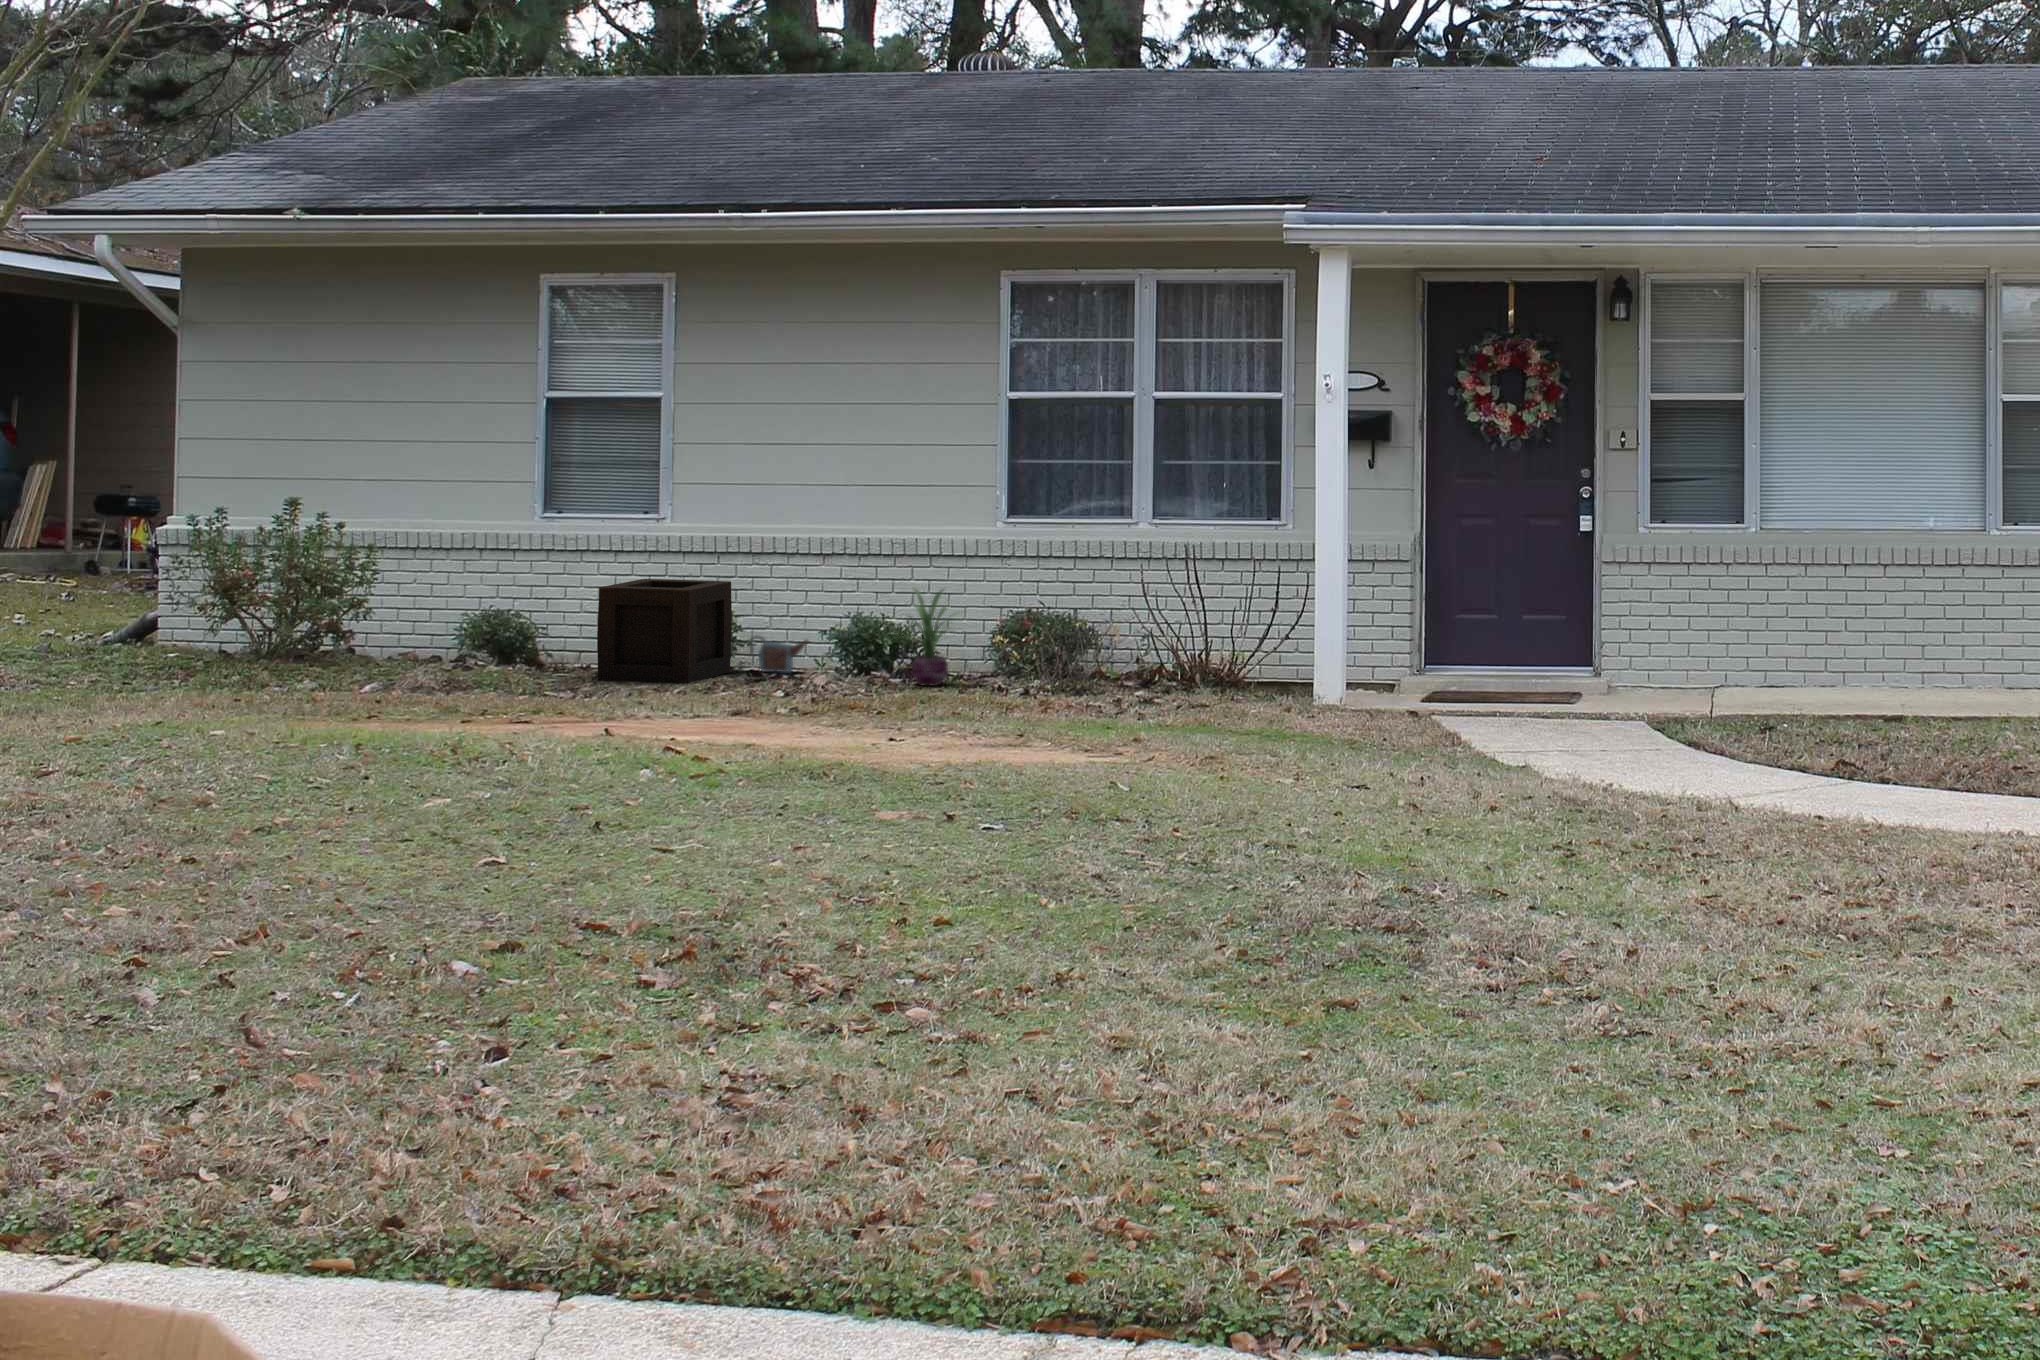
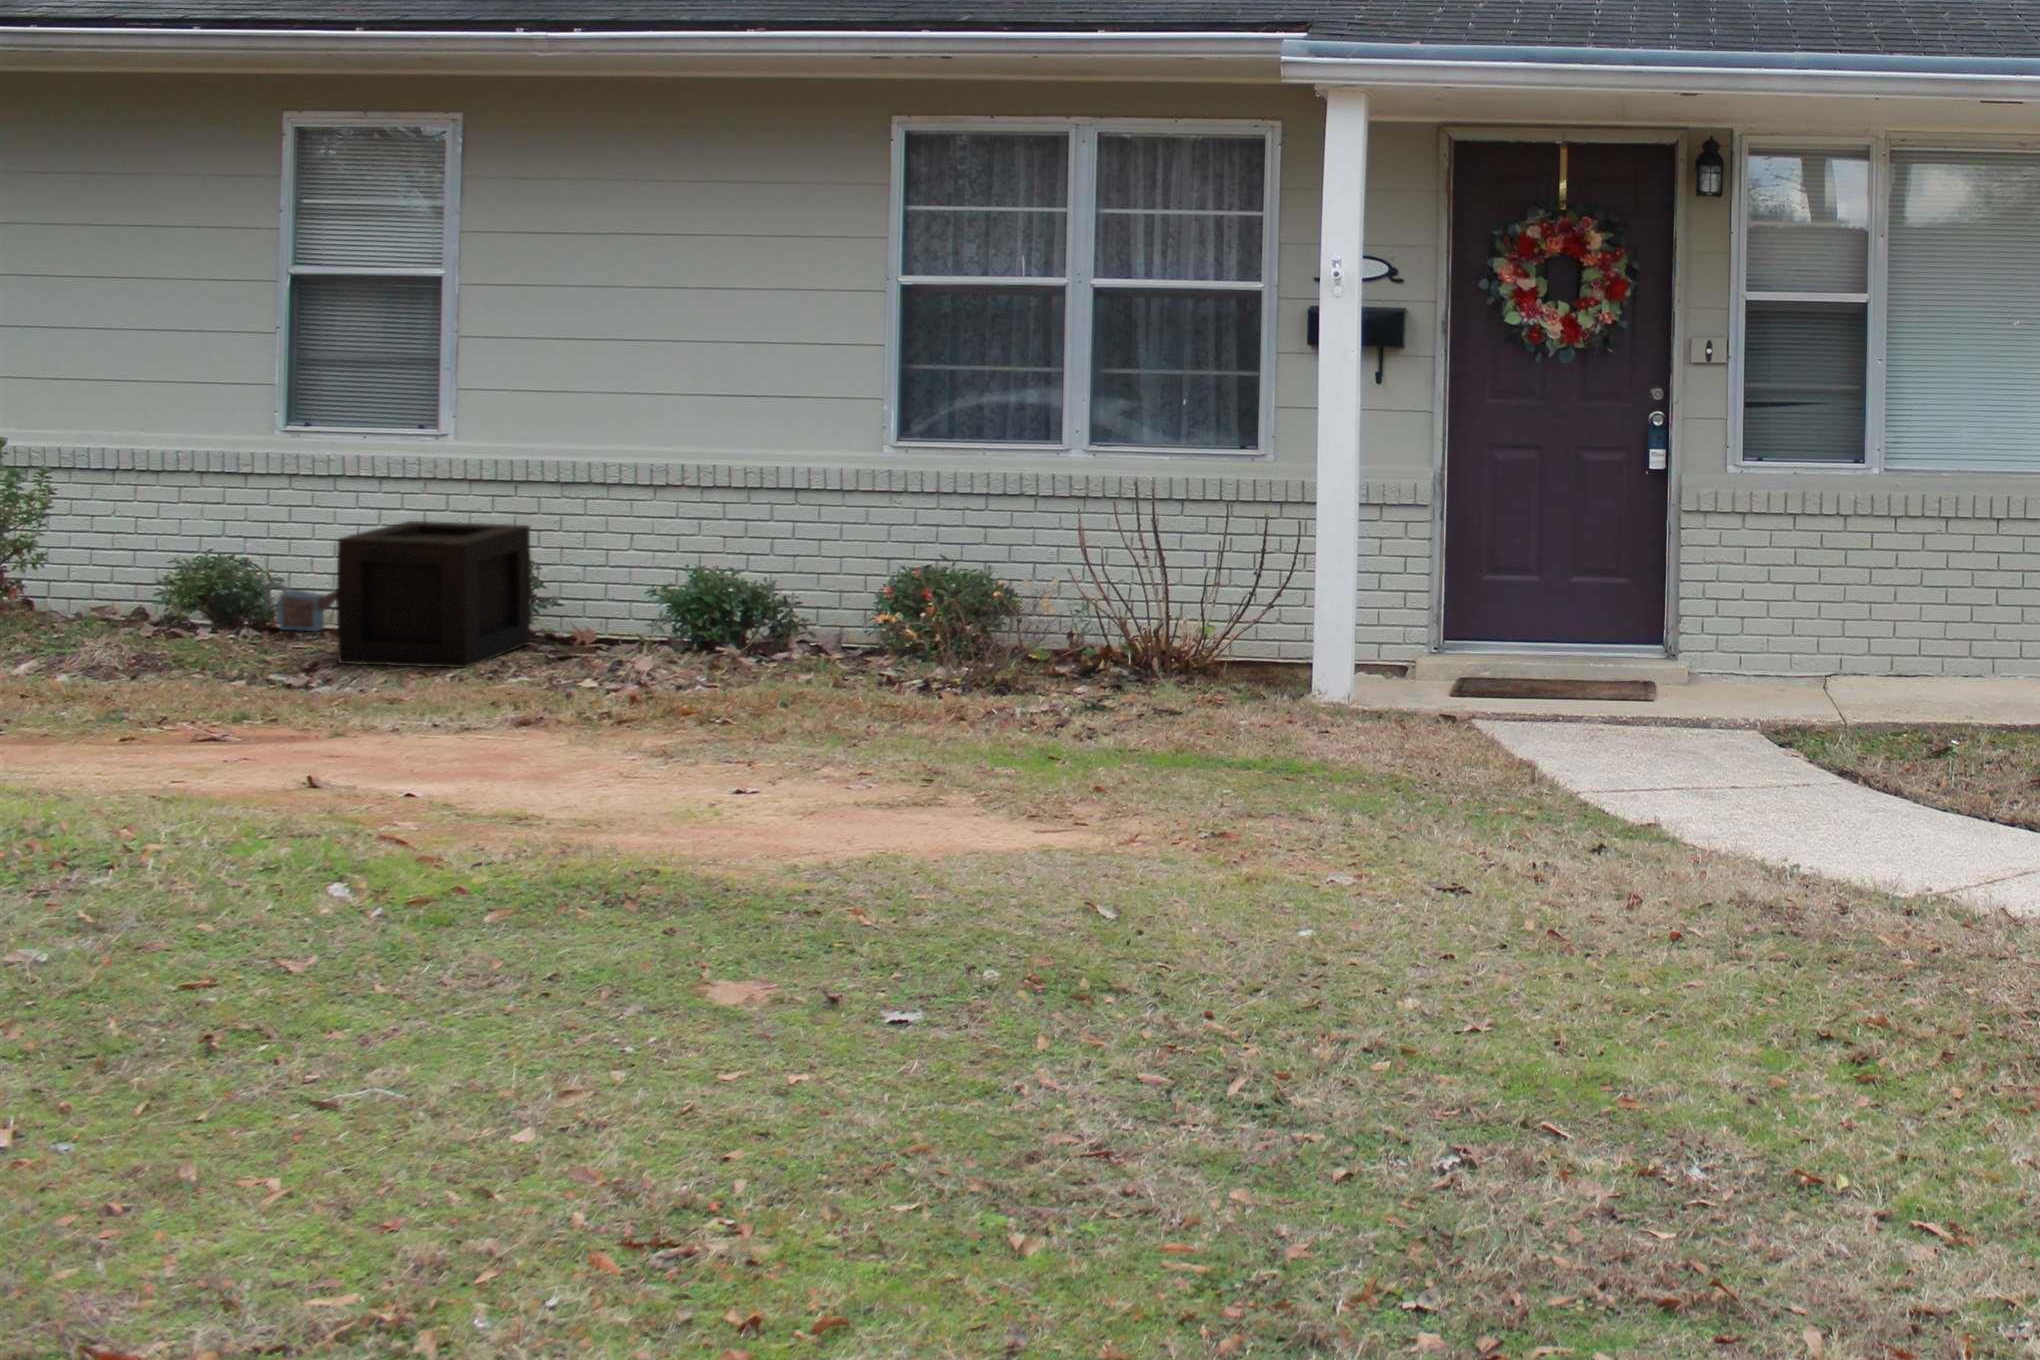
decorative plant: present [902,589,963,686] -> none [727,537,875,668]
watering can: present [749,635,809,673] -> present [264,582,336,631]

